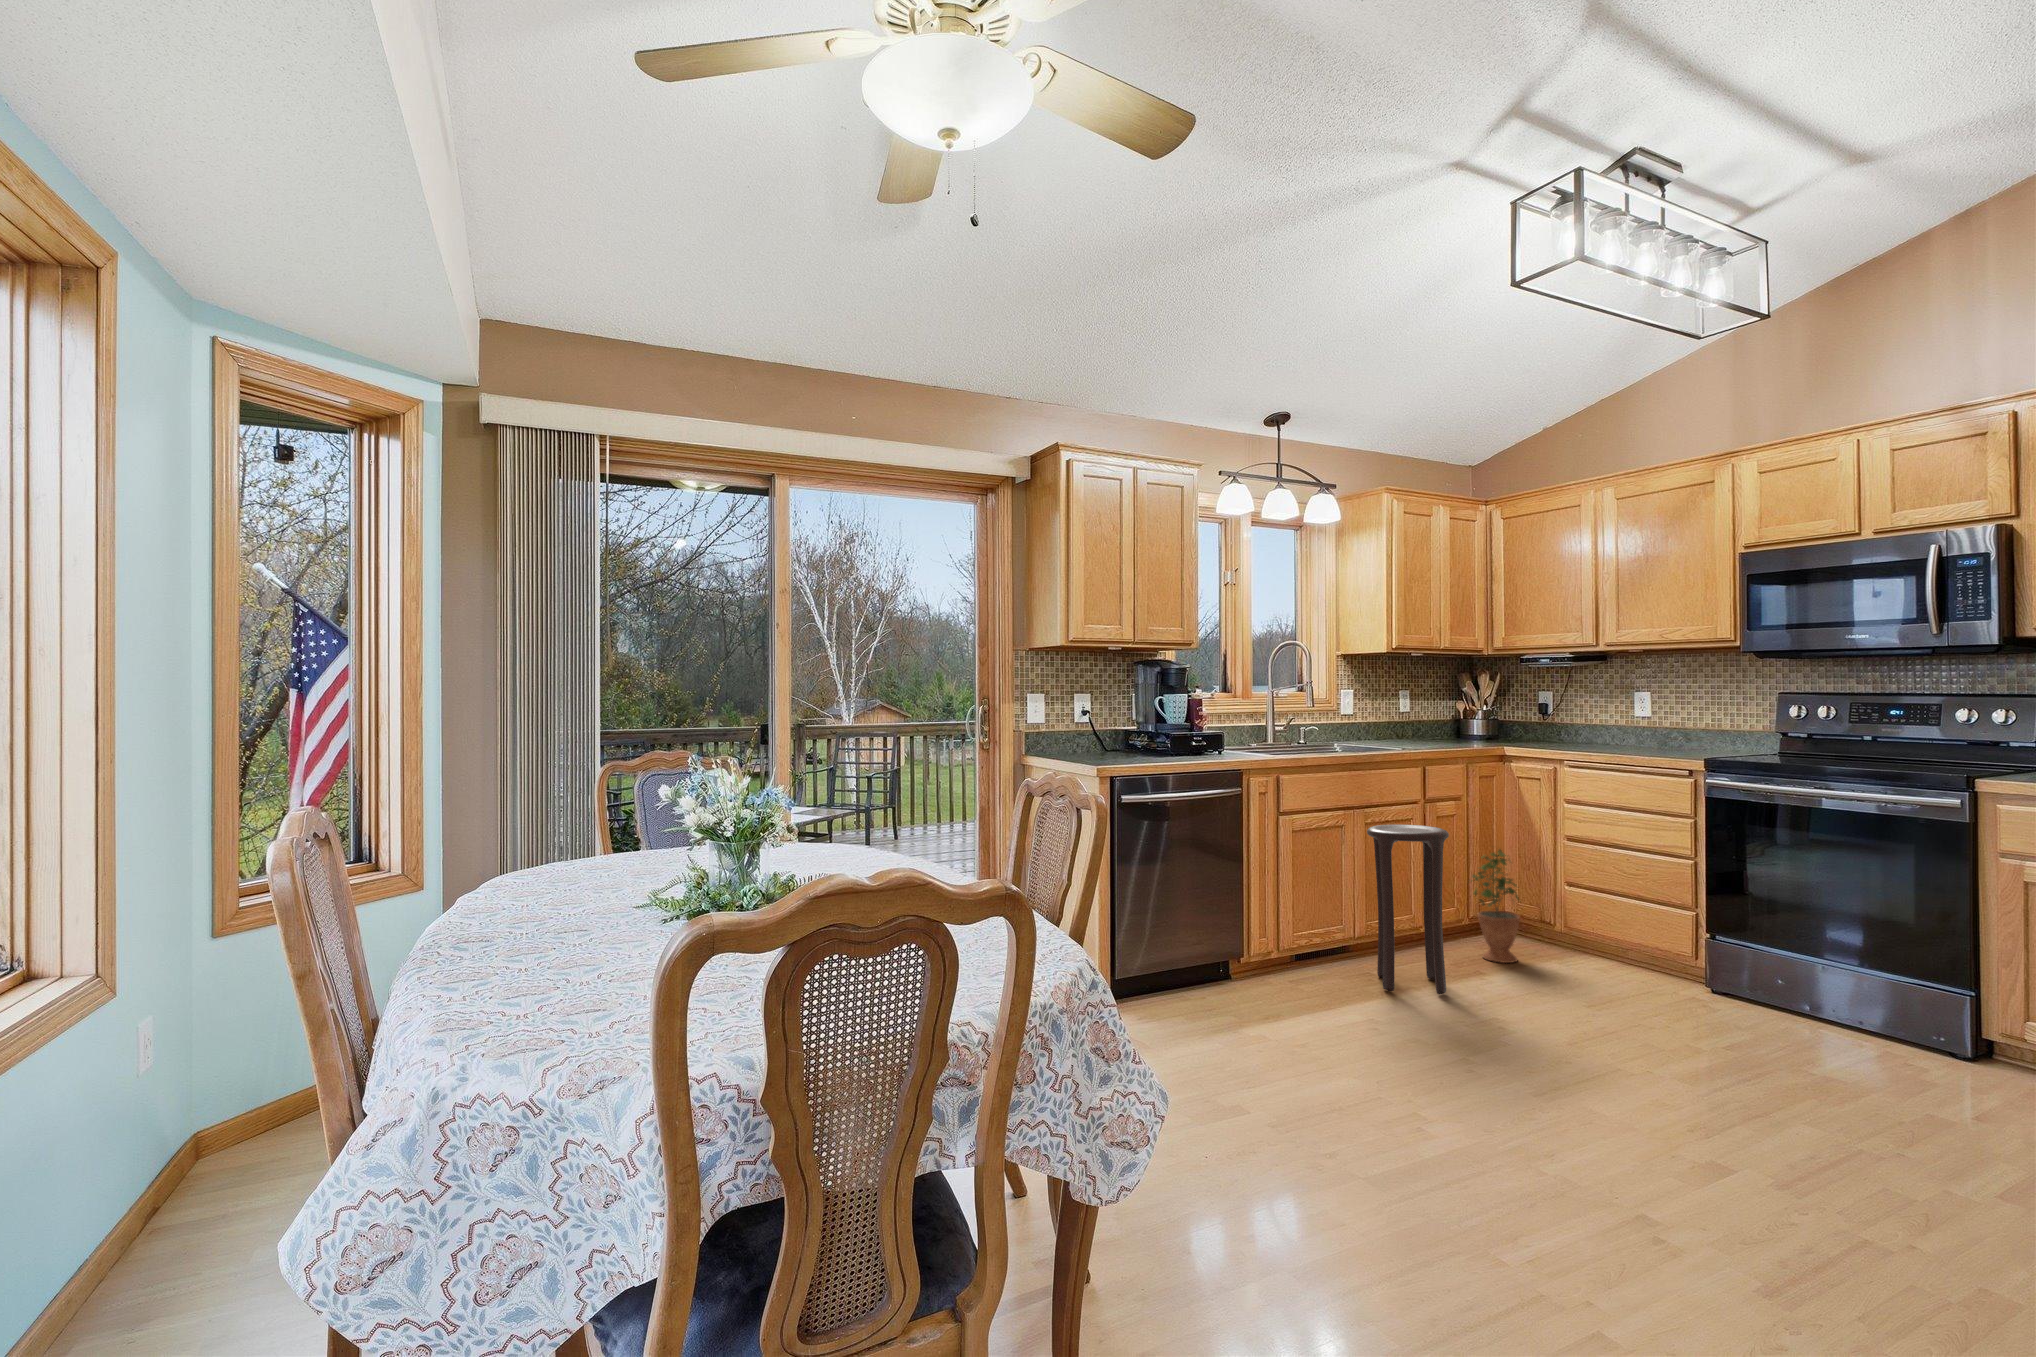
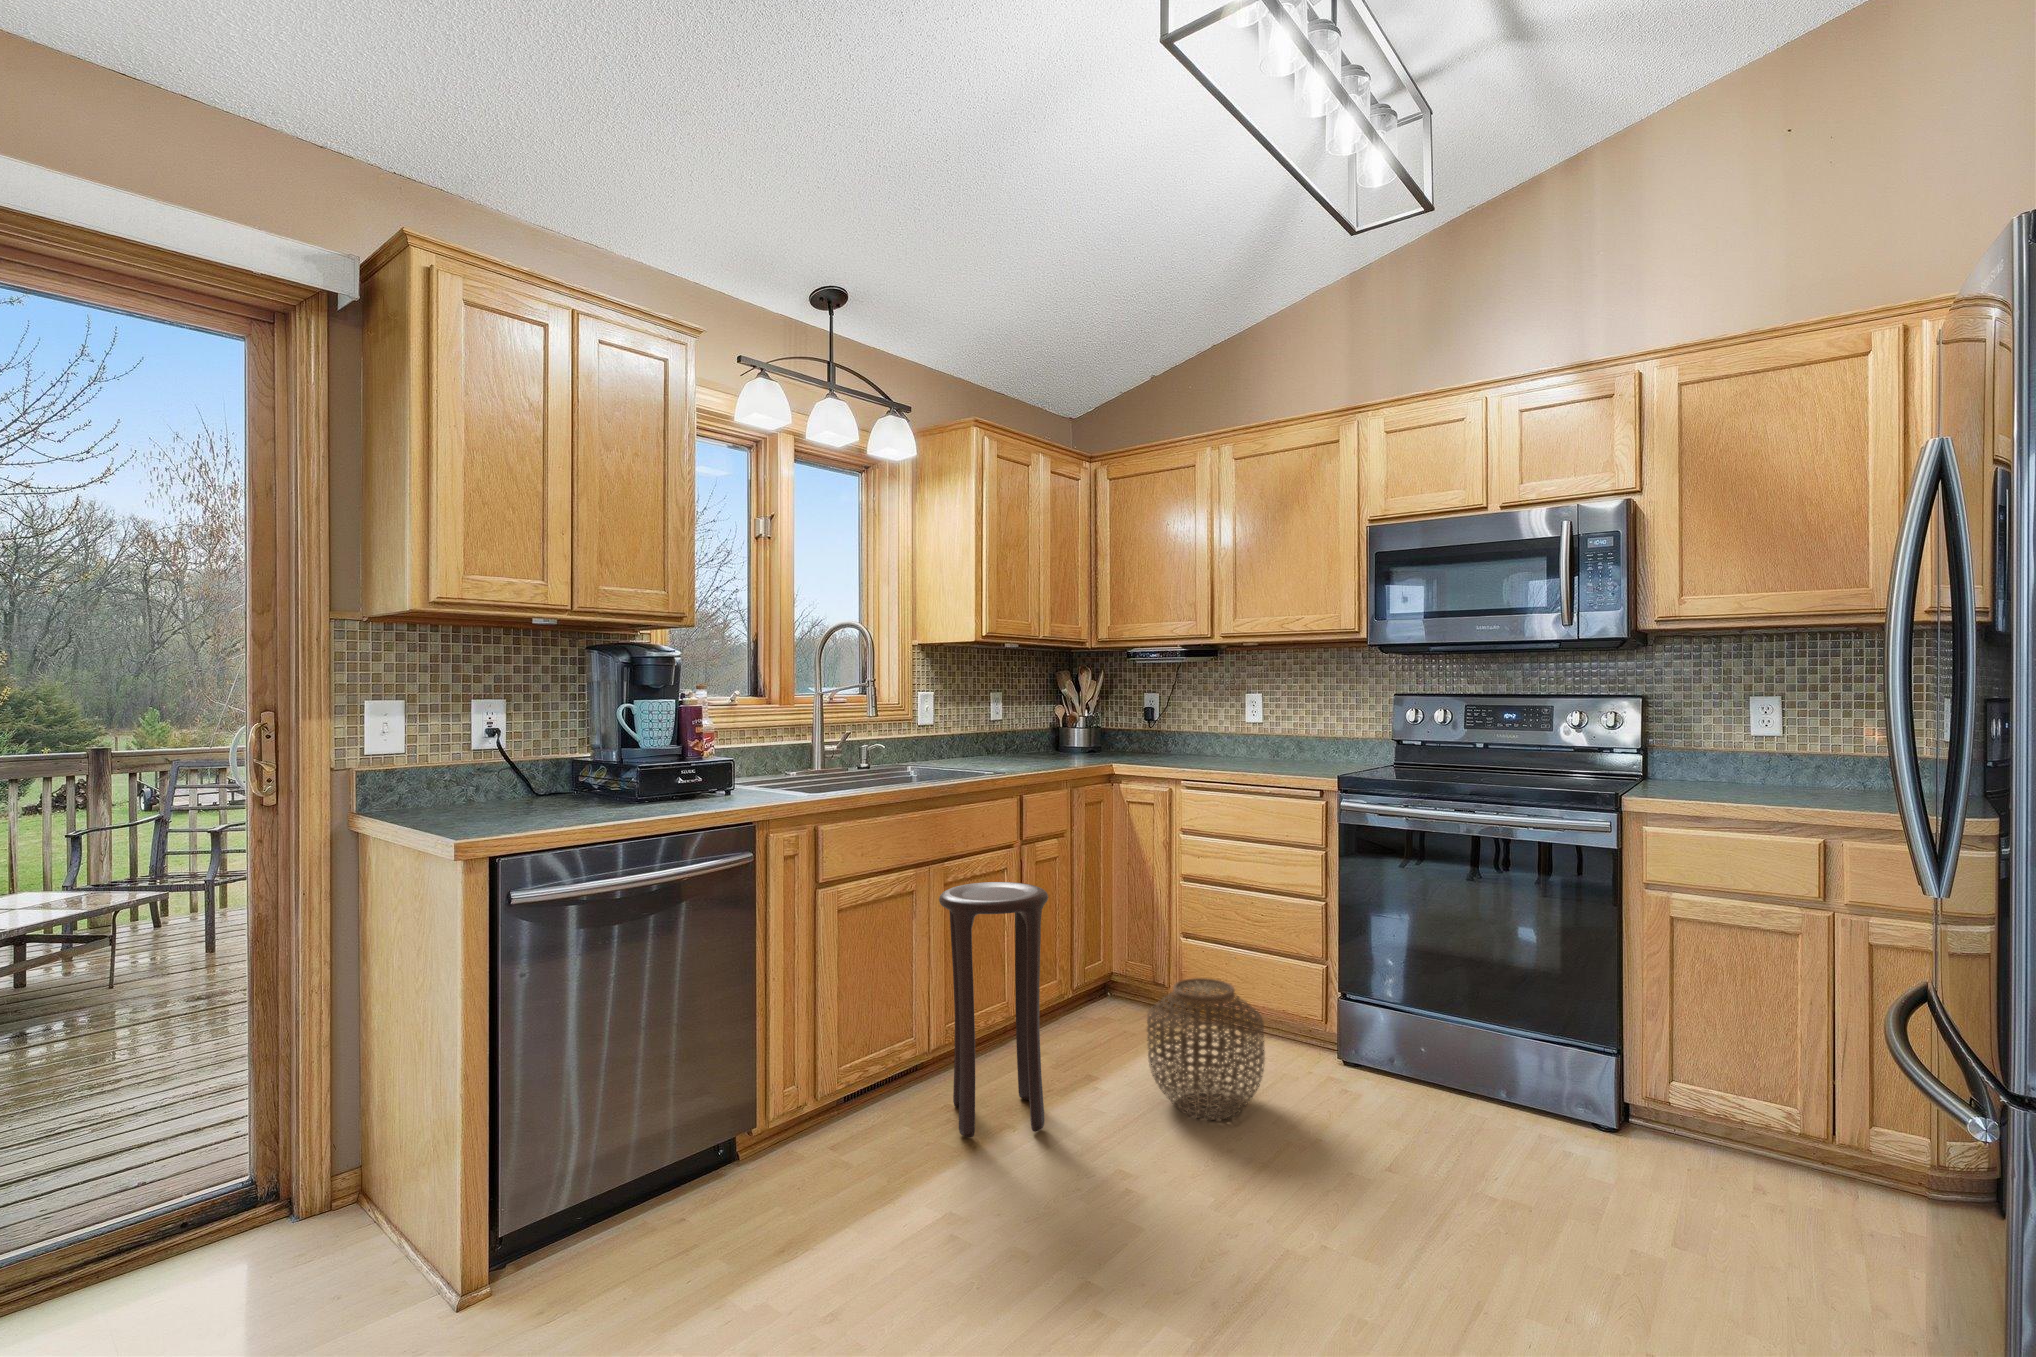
potted plant: present [1472,849,1520,963] -> none [1068,893,1130,1049]
woven basket: none [1529,906,1628,1006] -> present [1147,978,1264,1120]

